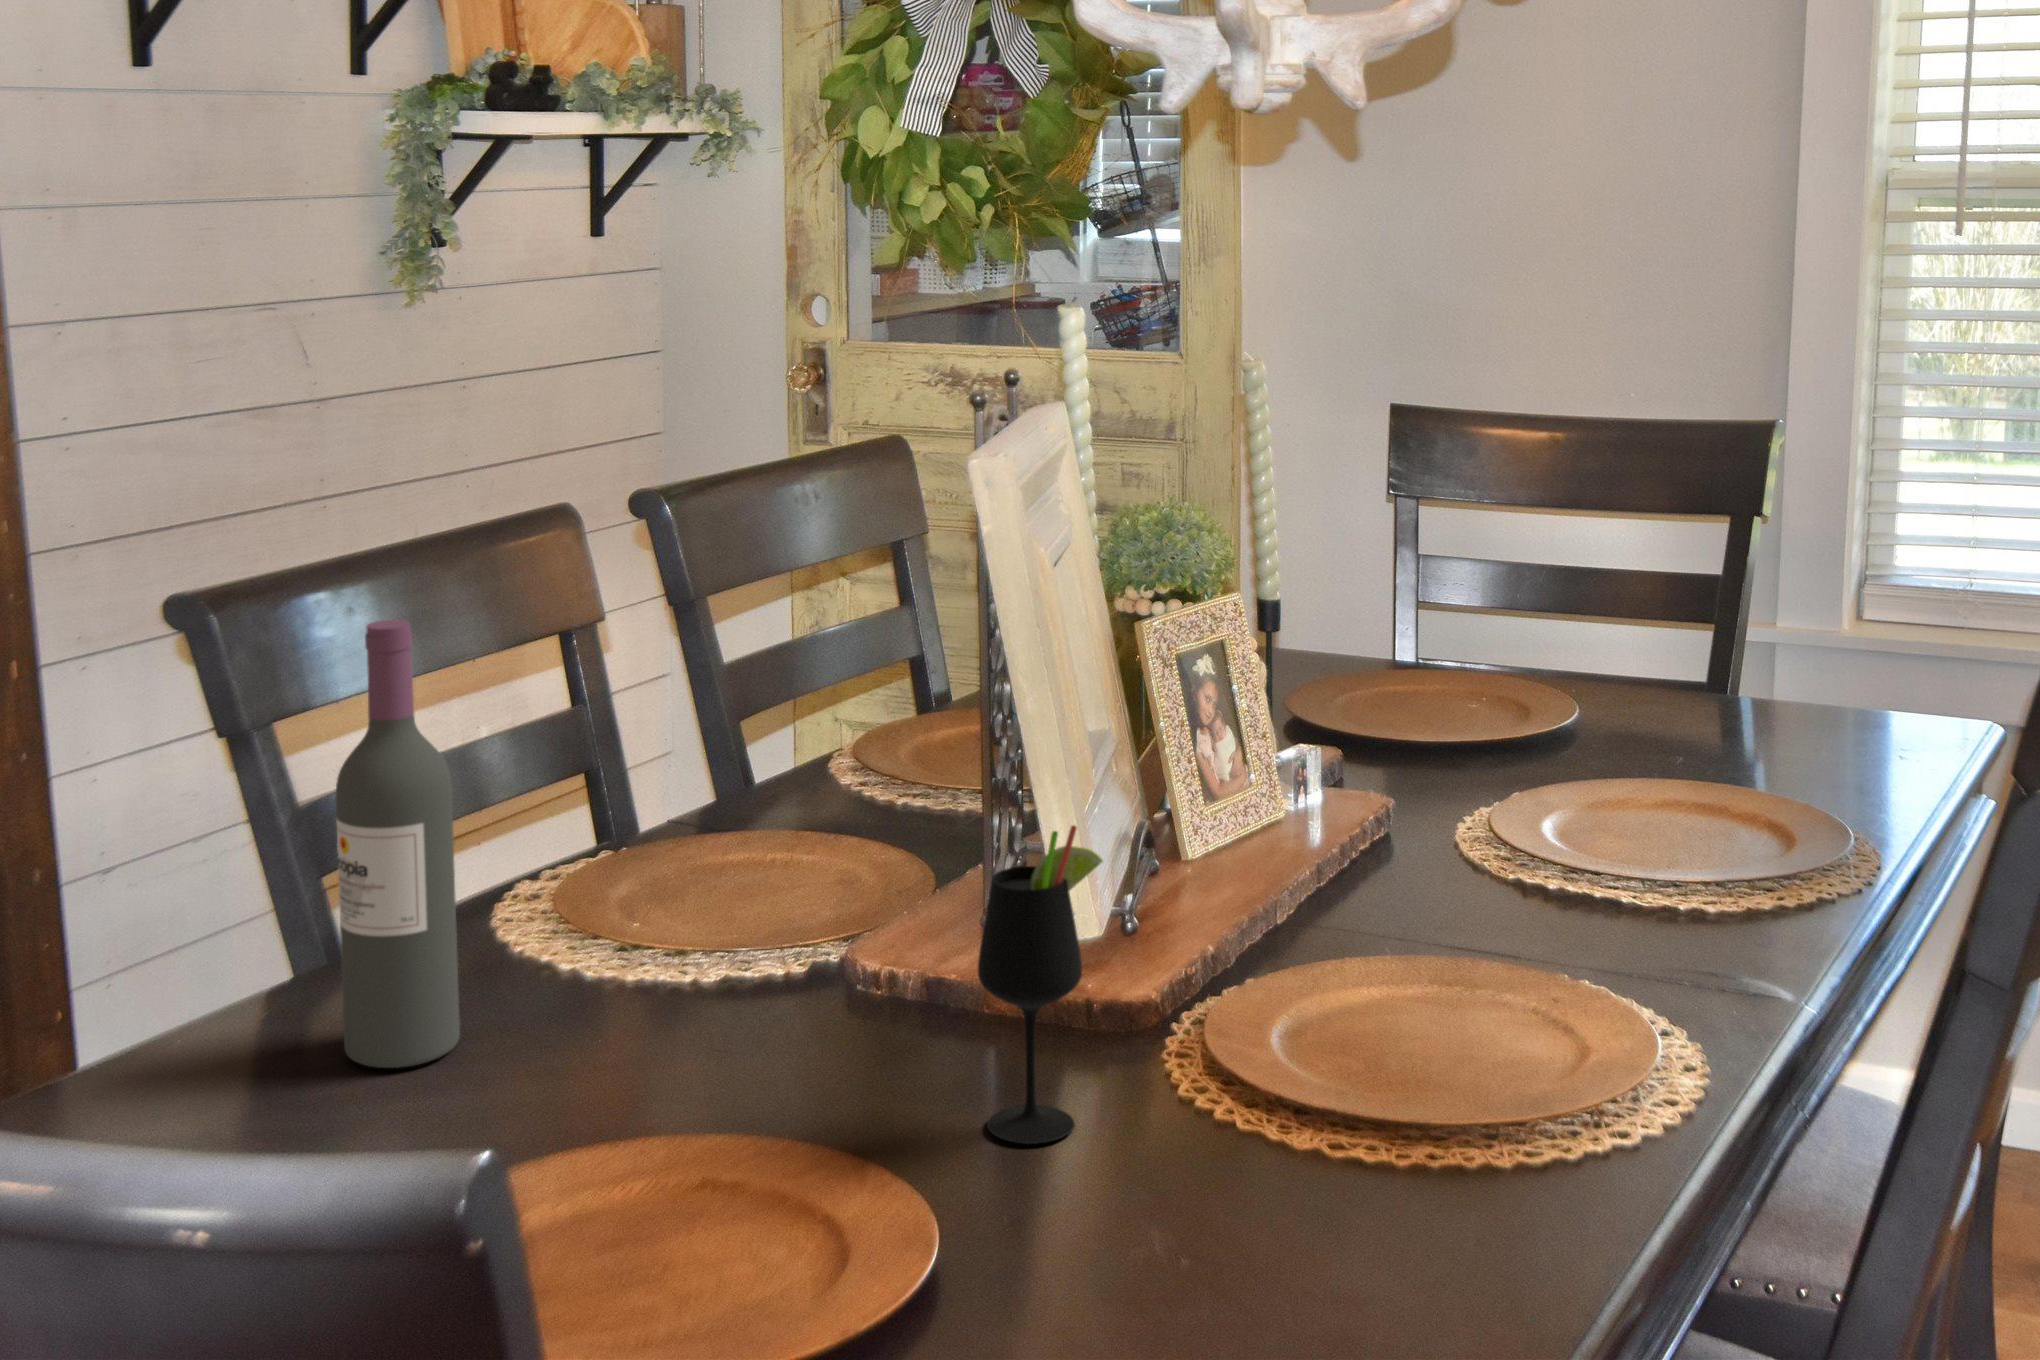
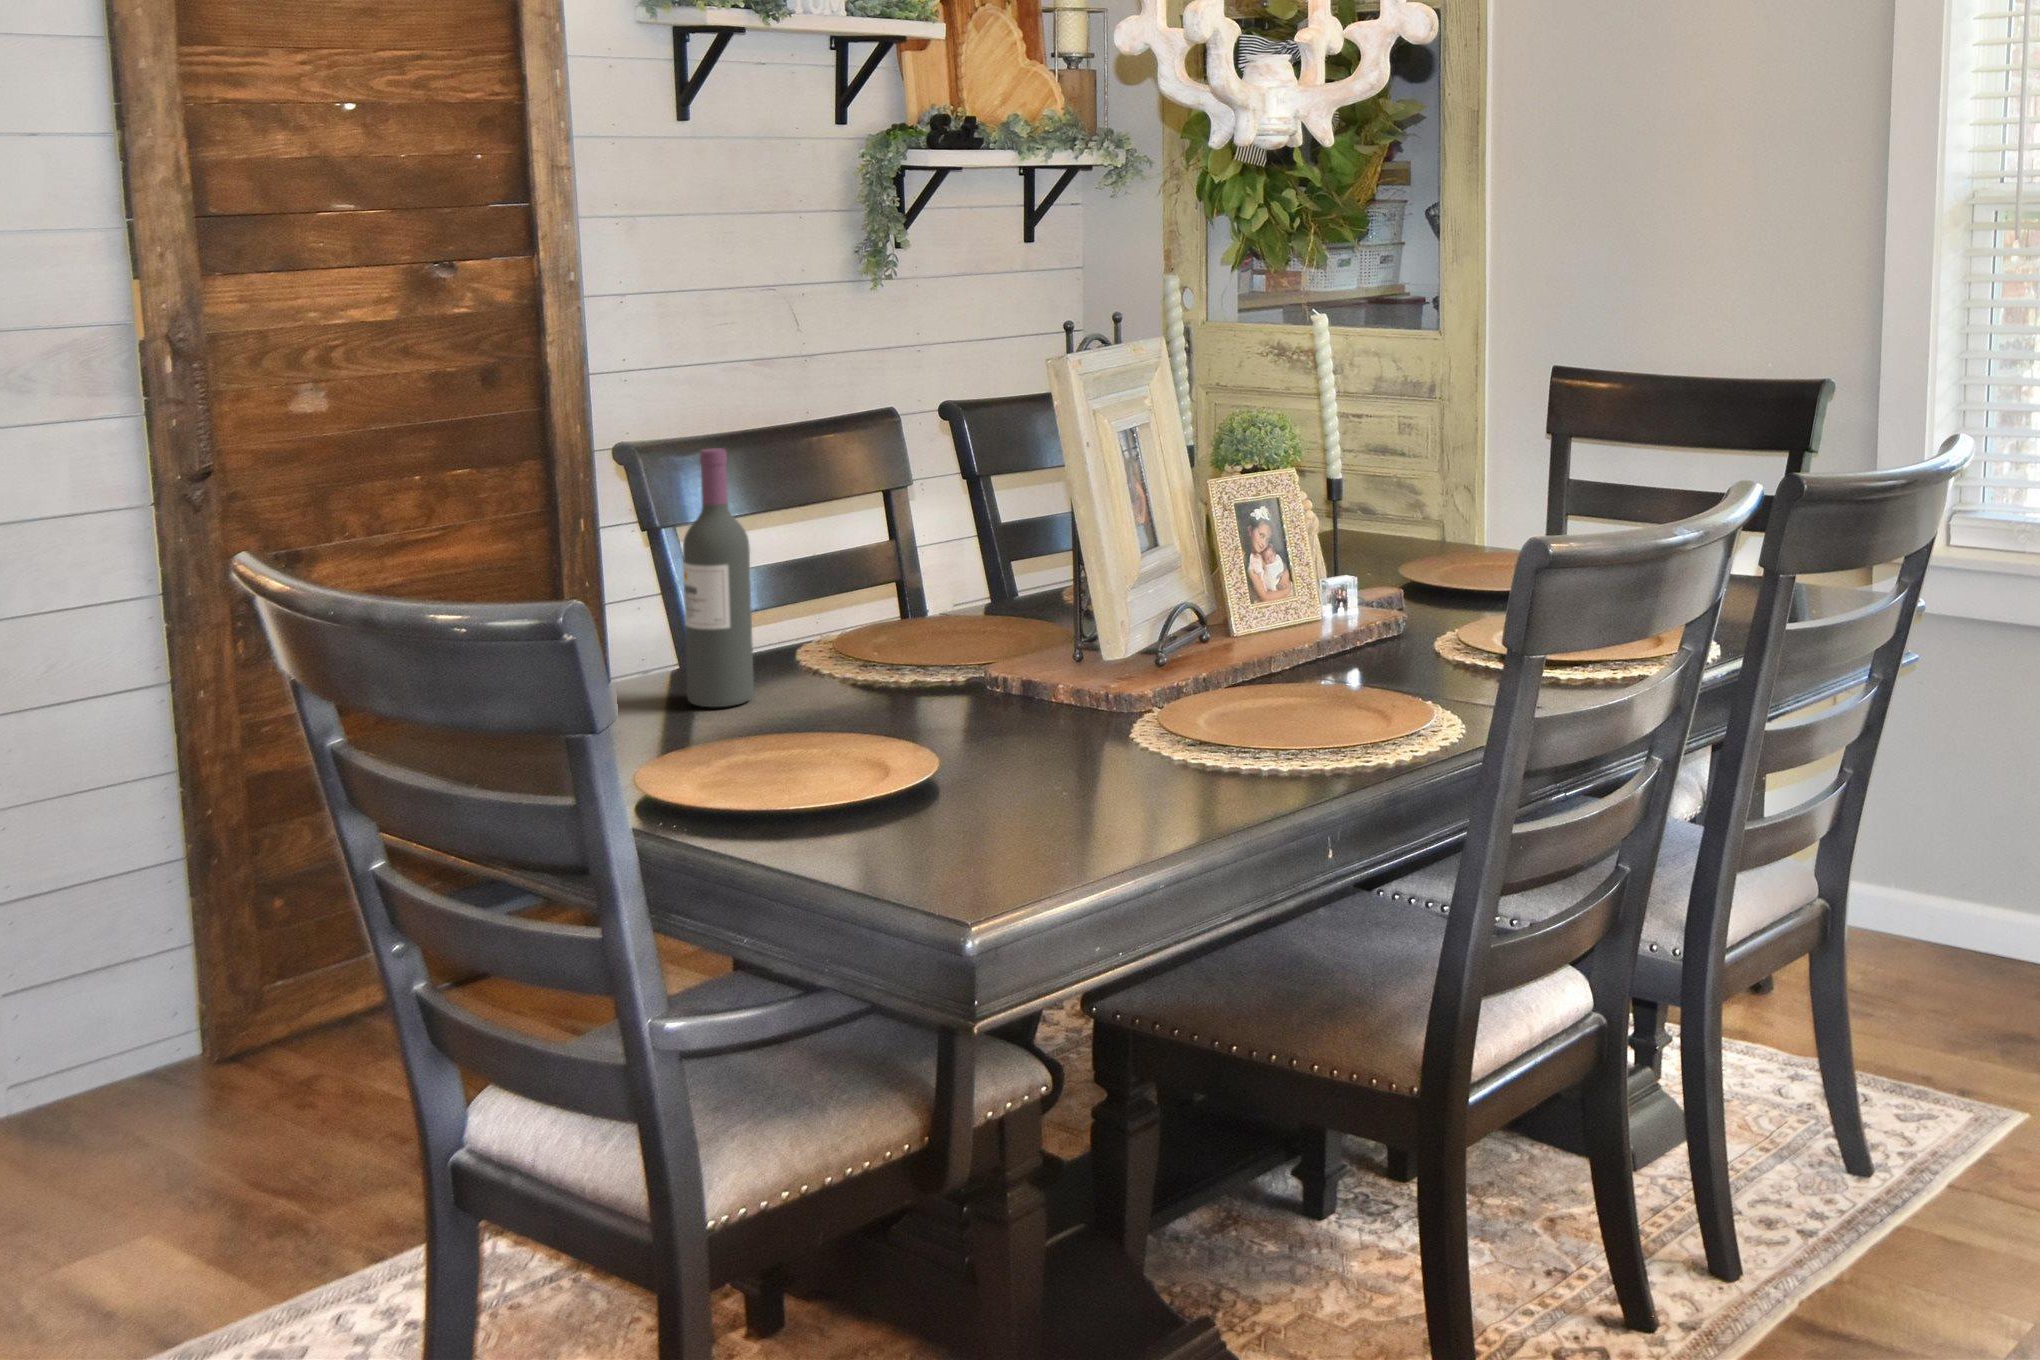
wine glass: present [978,825,1103,1144] -> none [1009,565,1080,751]

